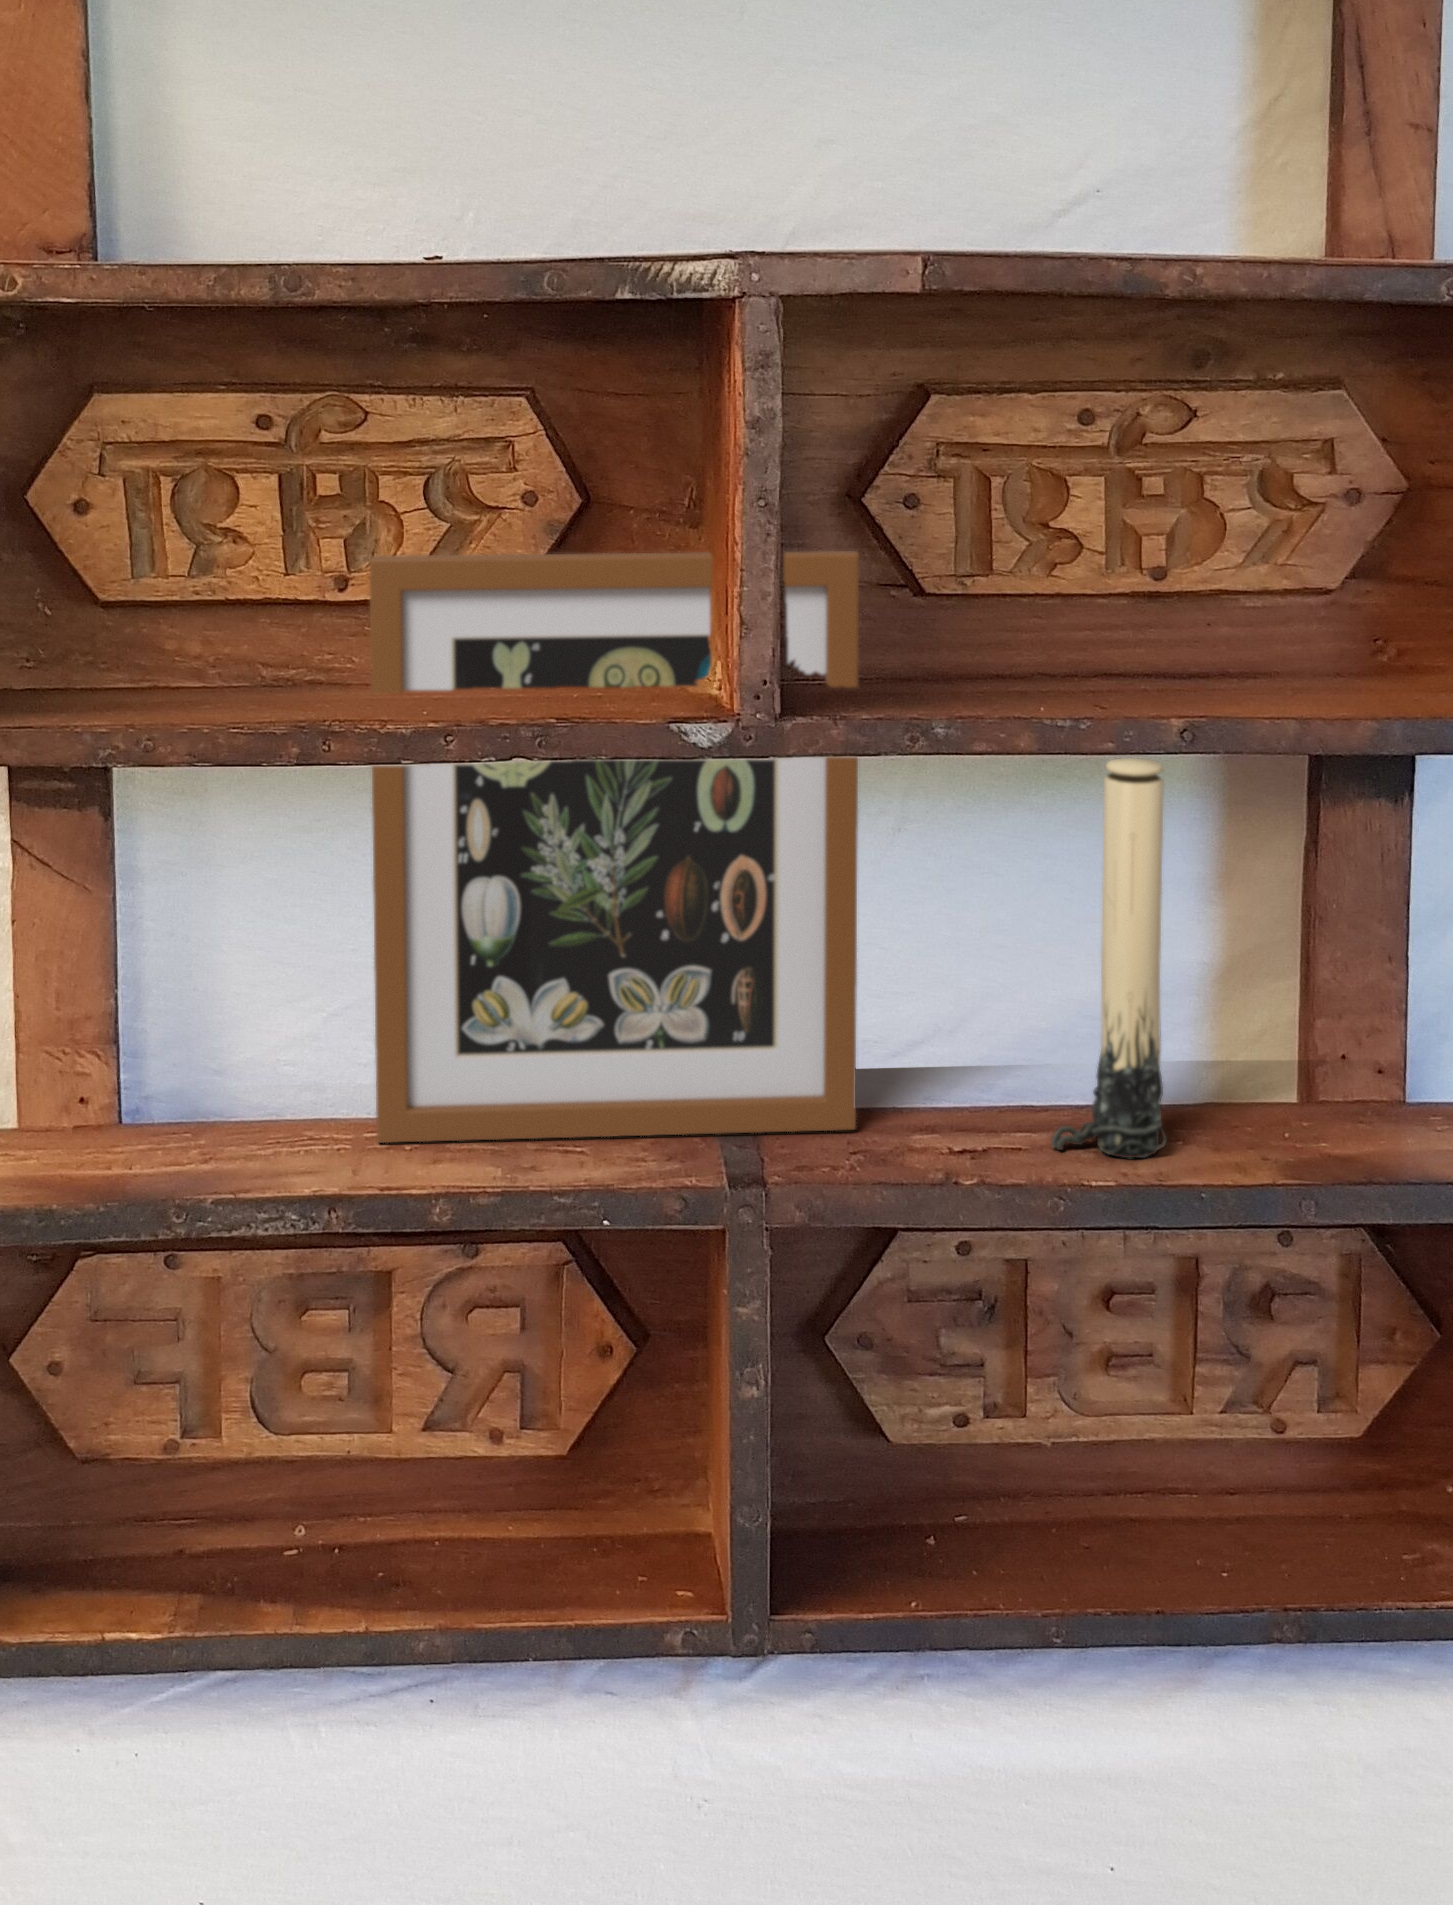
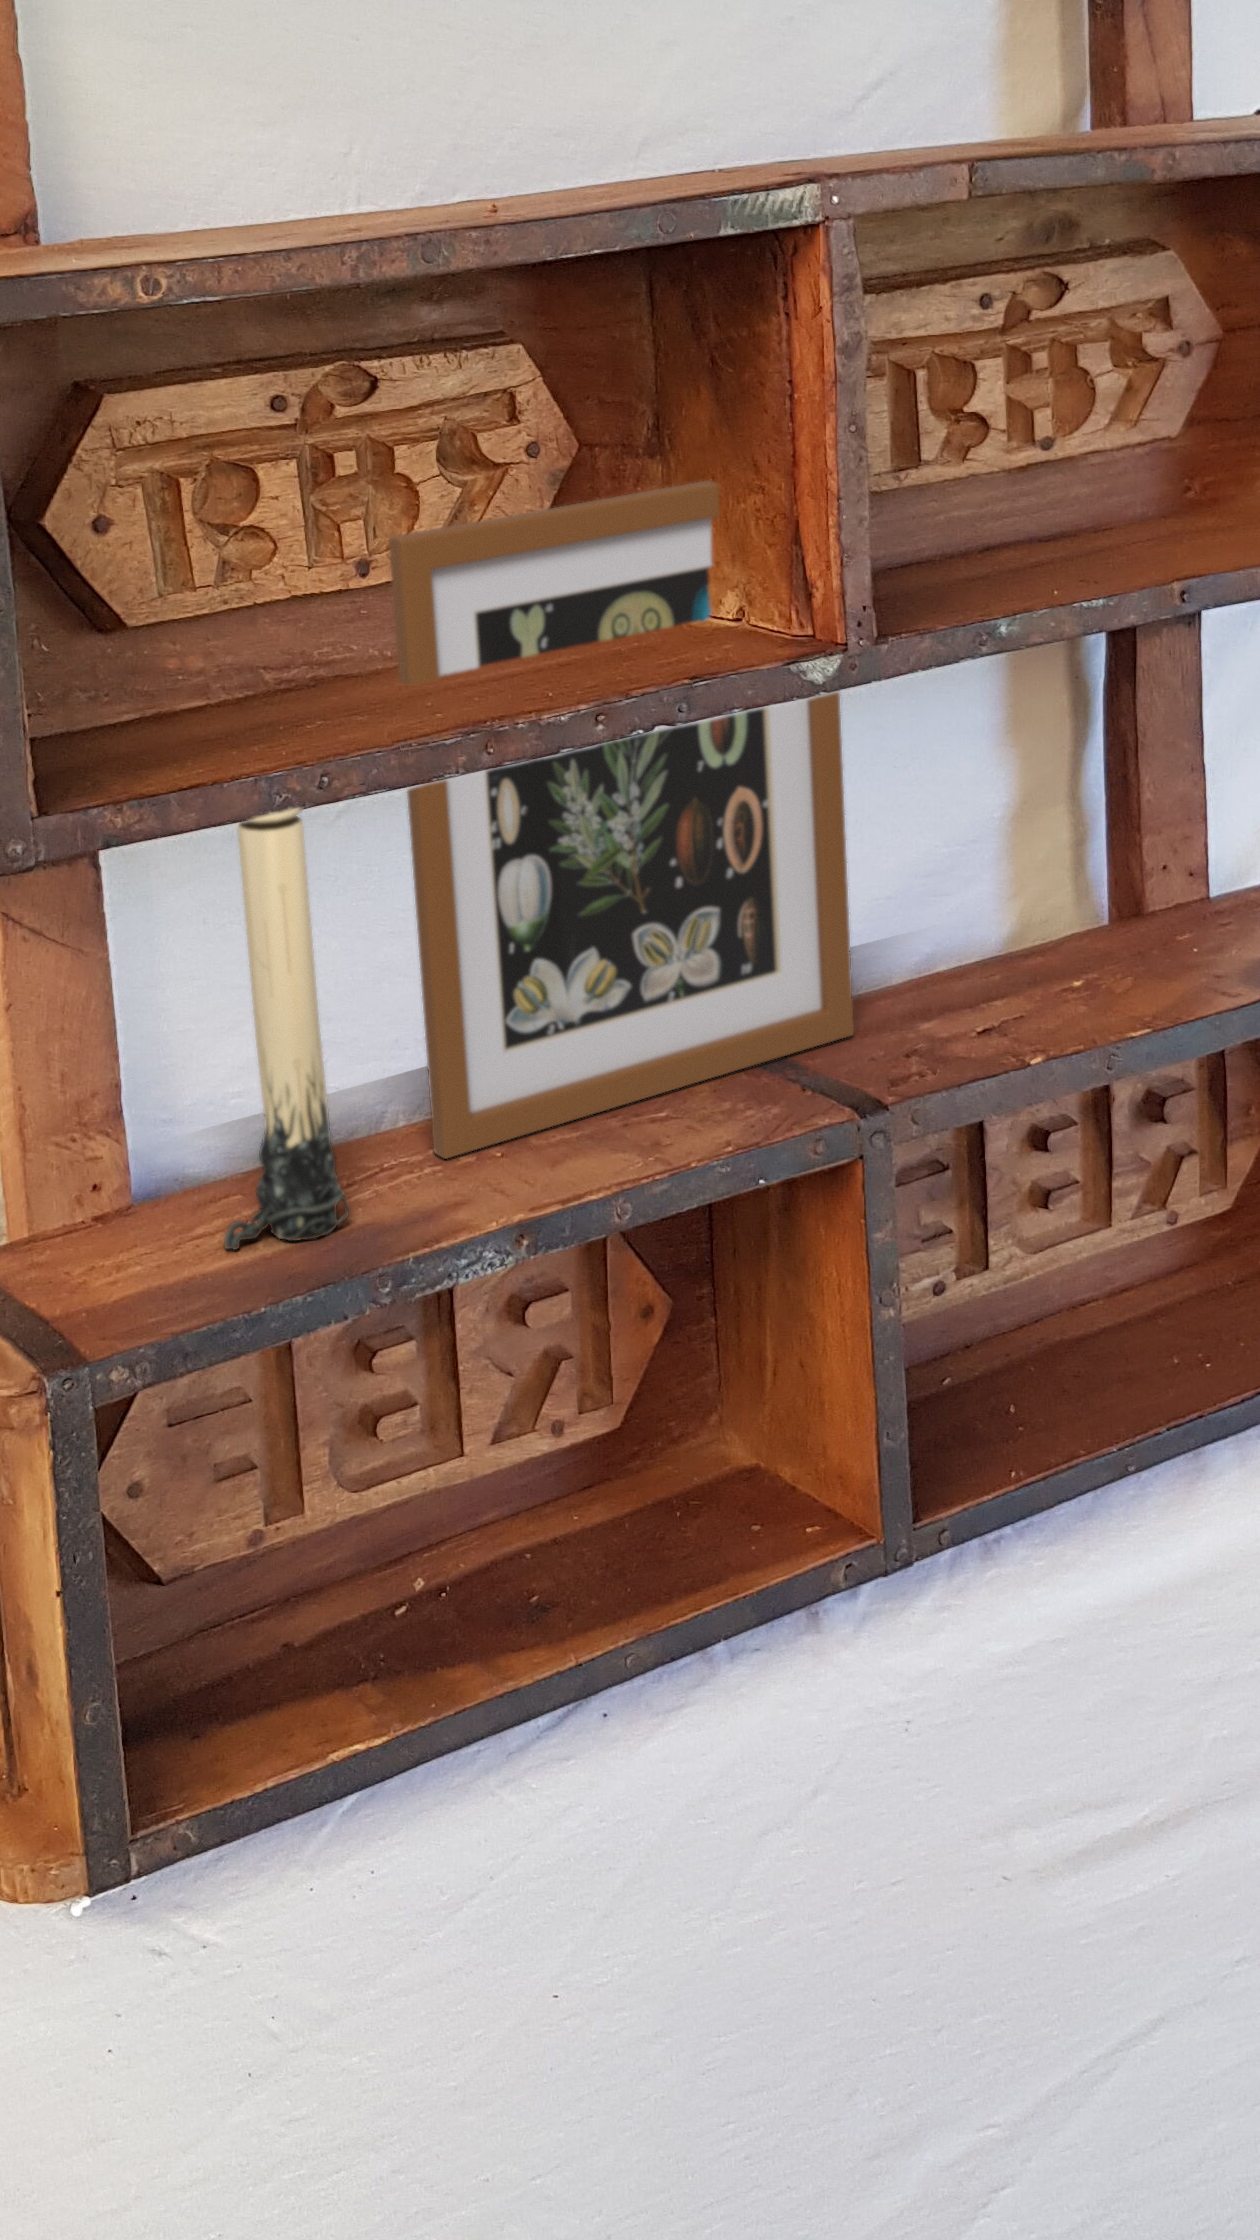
candle: present [1051,758,1167,1158] -> present [224,808,350,1249]

